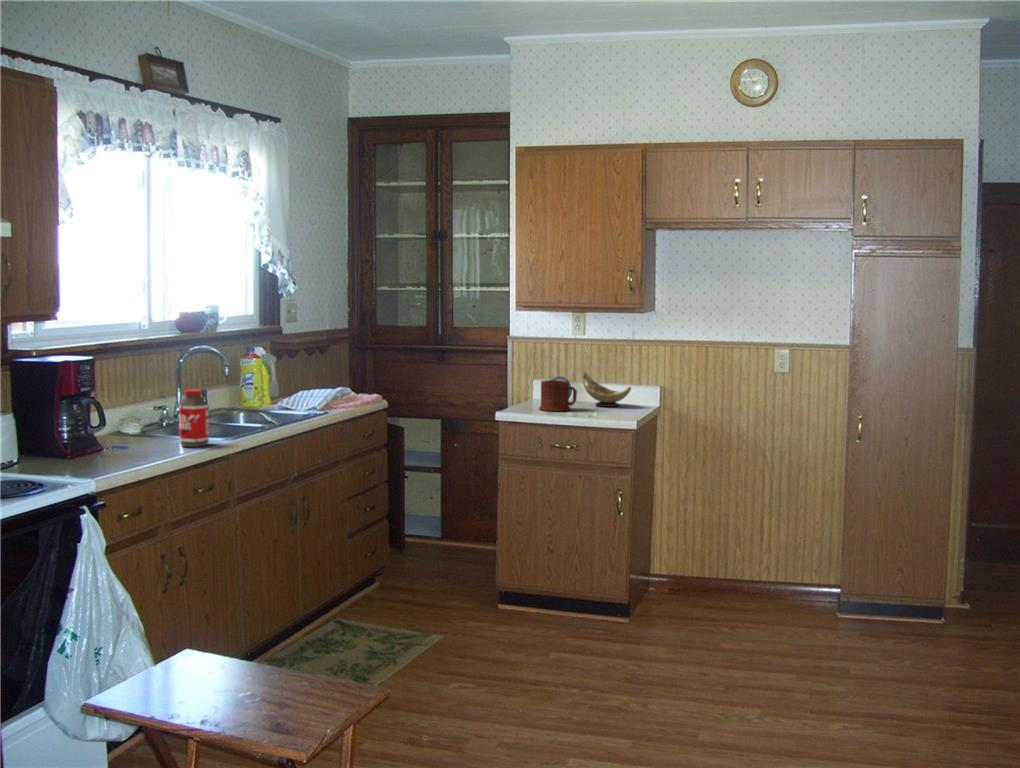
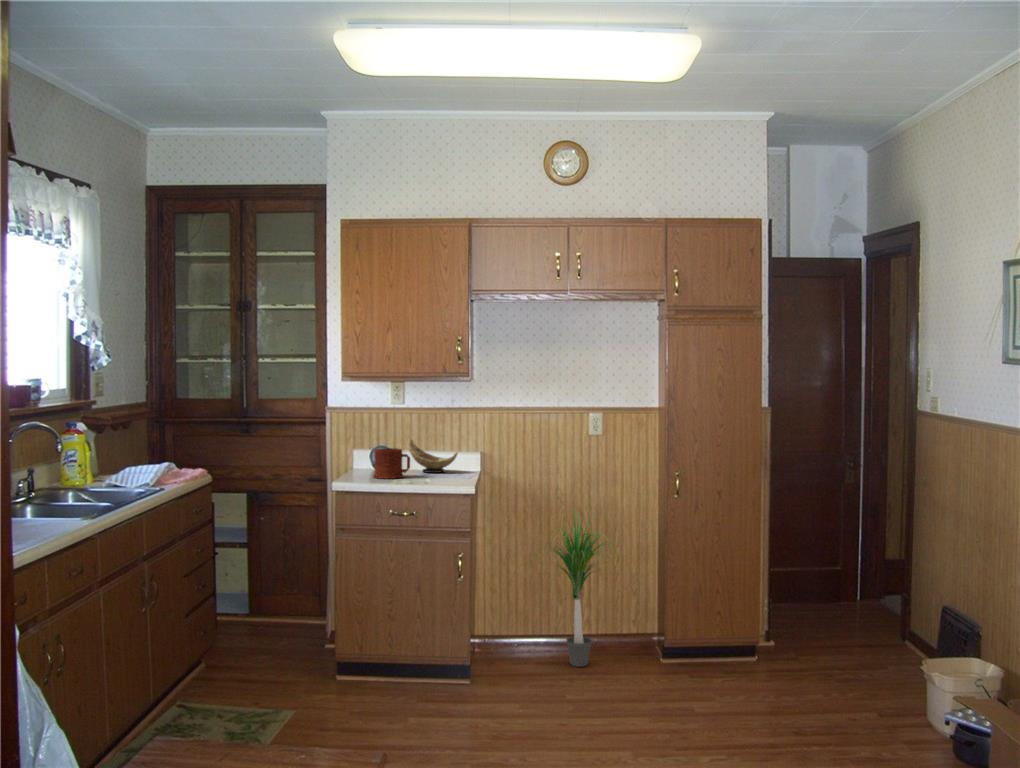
bottle: present [179,390,209,447] -> none [44,466,77,527]
potted plant: none [695,446,809,617] -> present [540,516,617,667]

